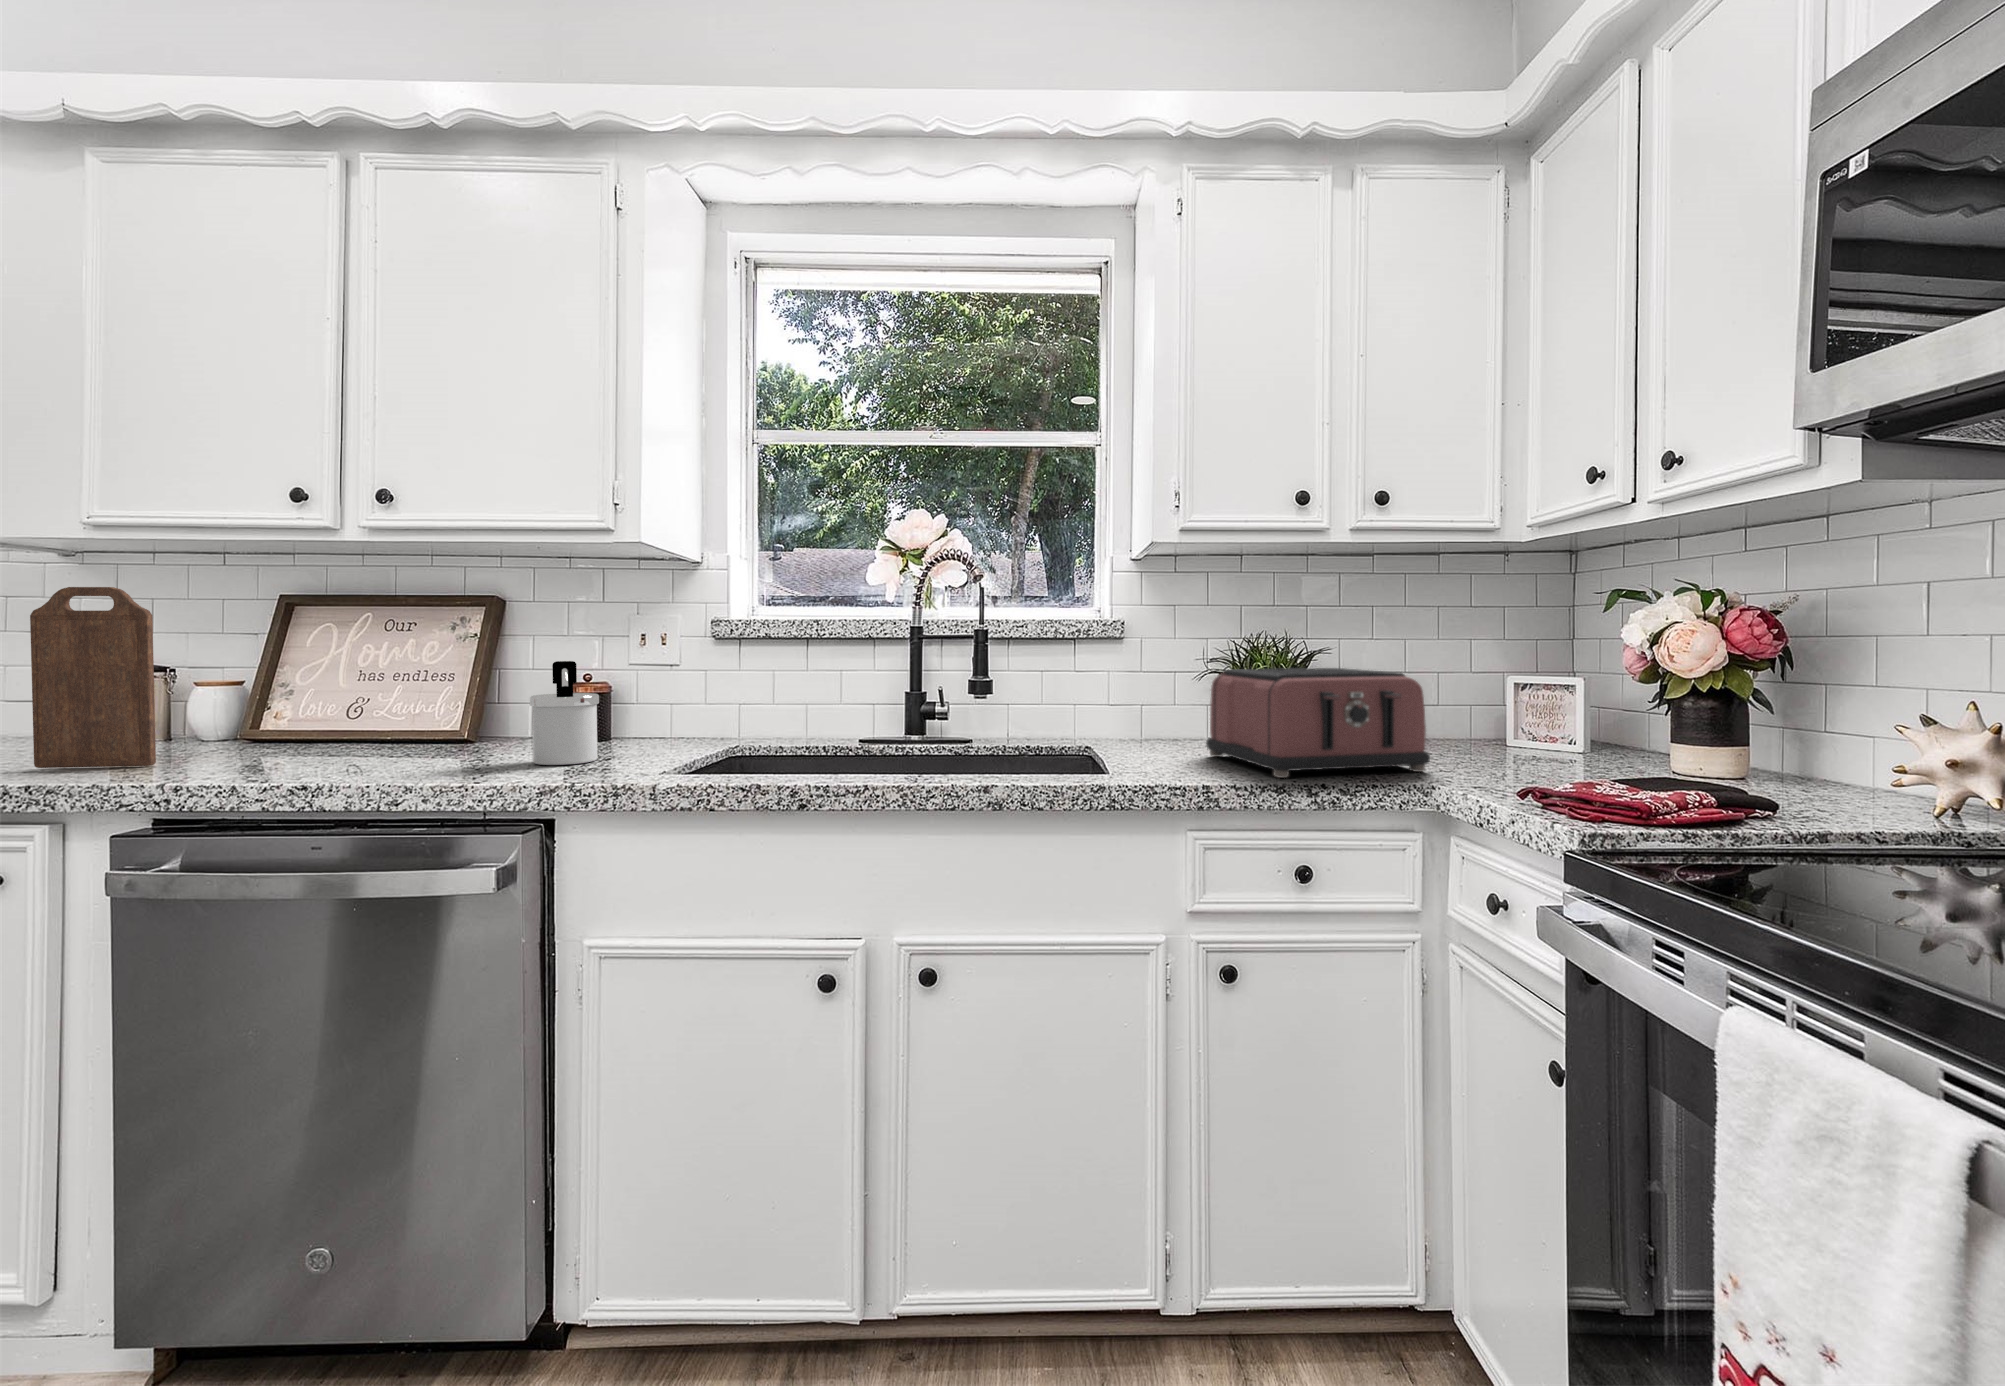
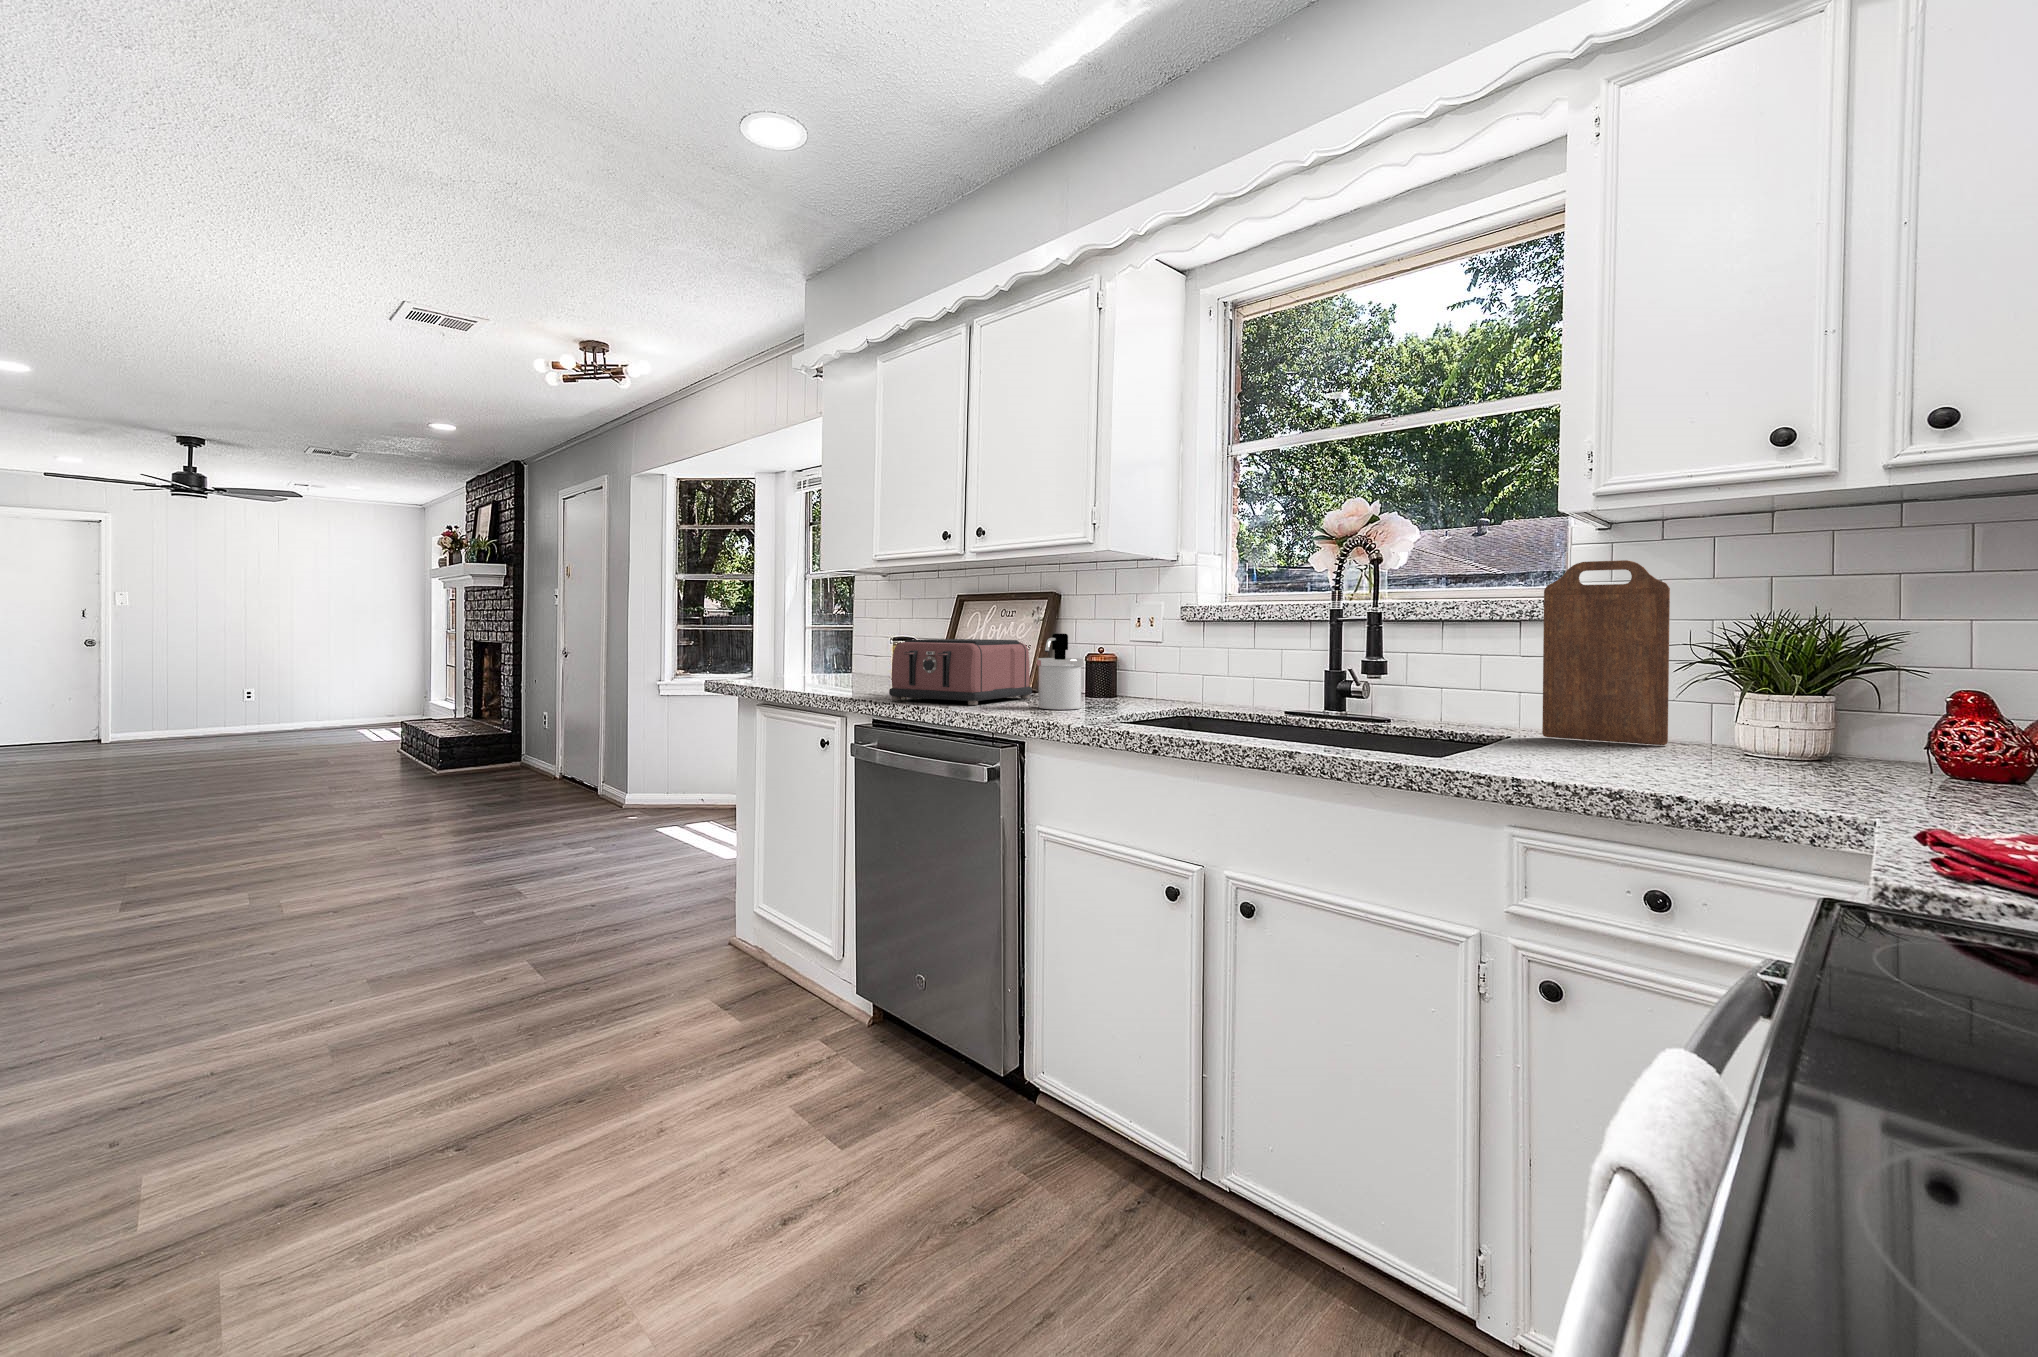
cutting board: present [30,587,156,768] -> present [1542,560,1670,745]
toaster: present [1206,668,1430,778] -> present [889,639,1032,705]

